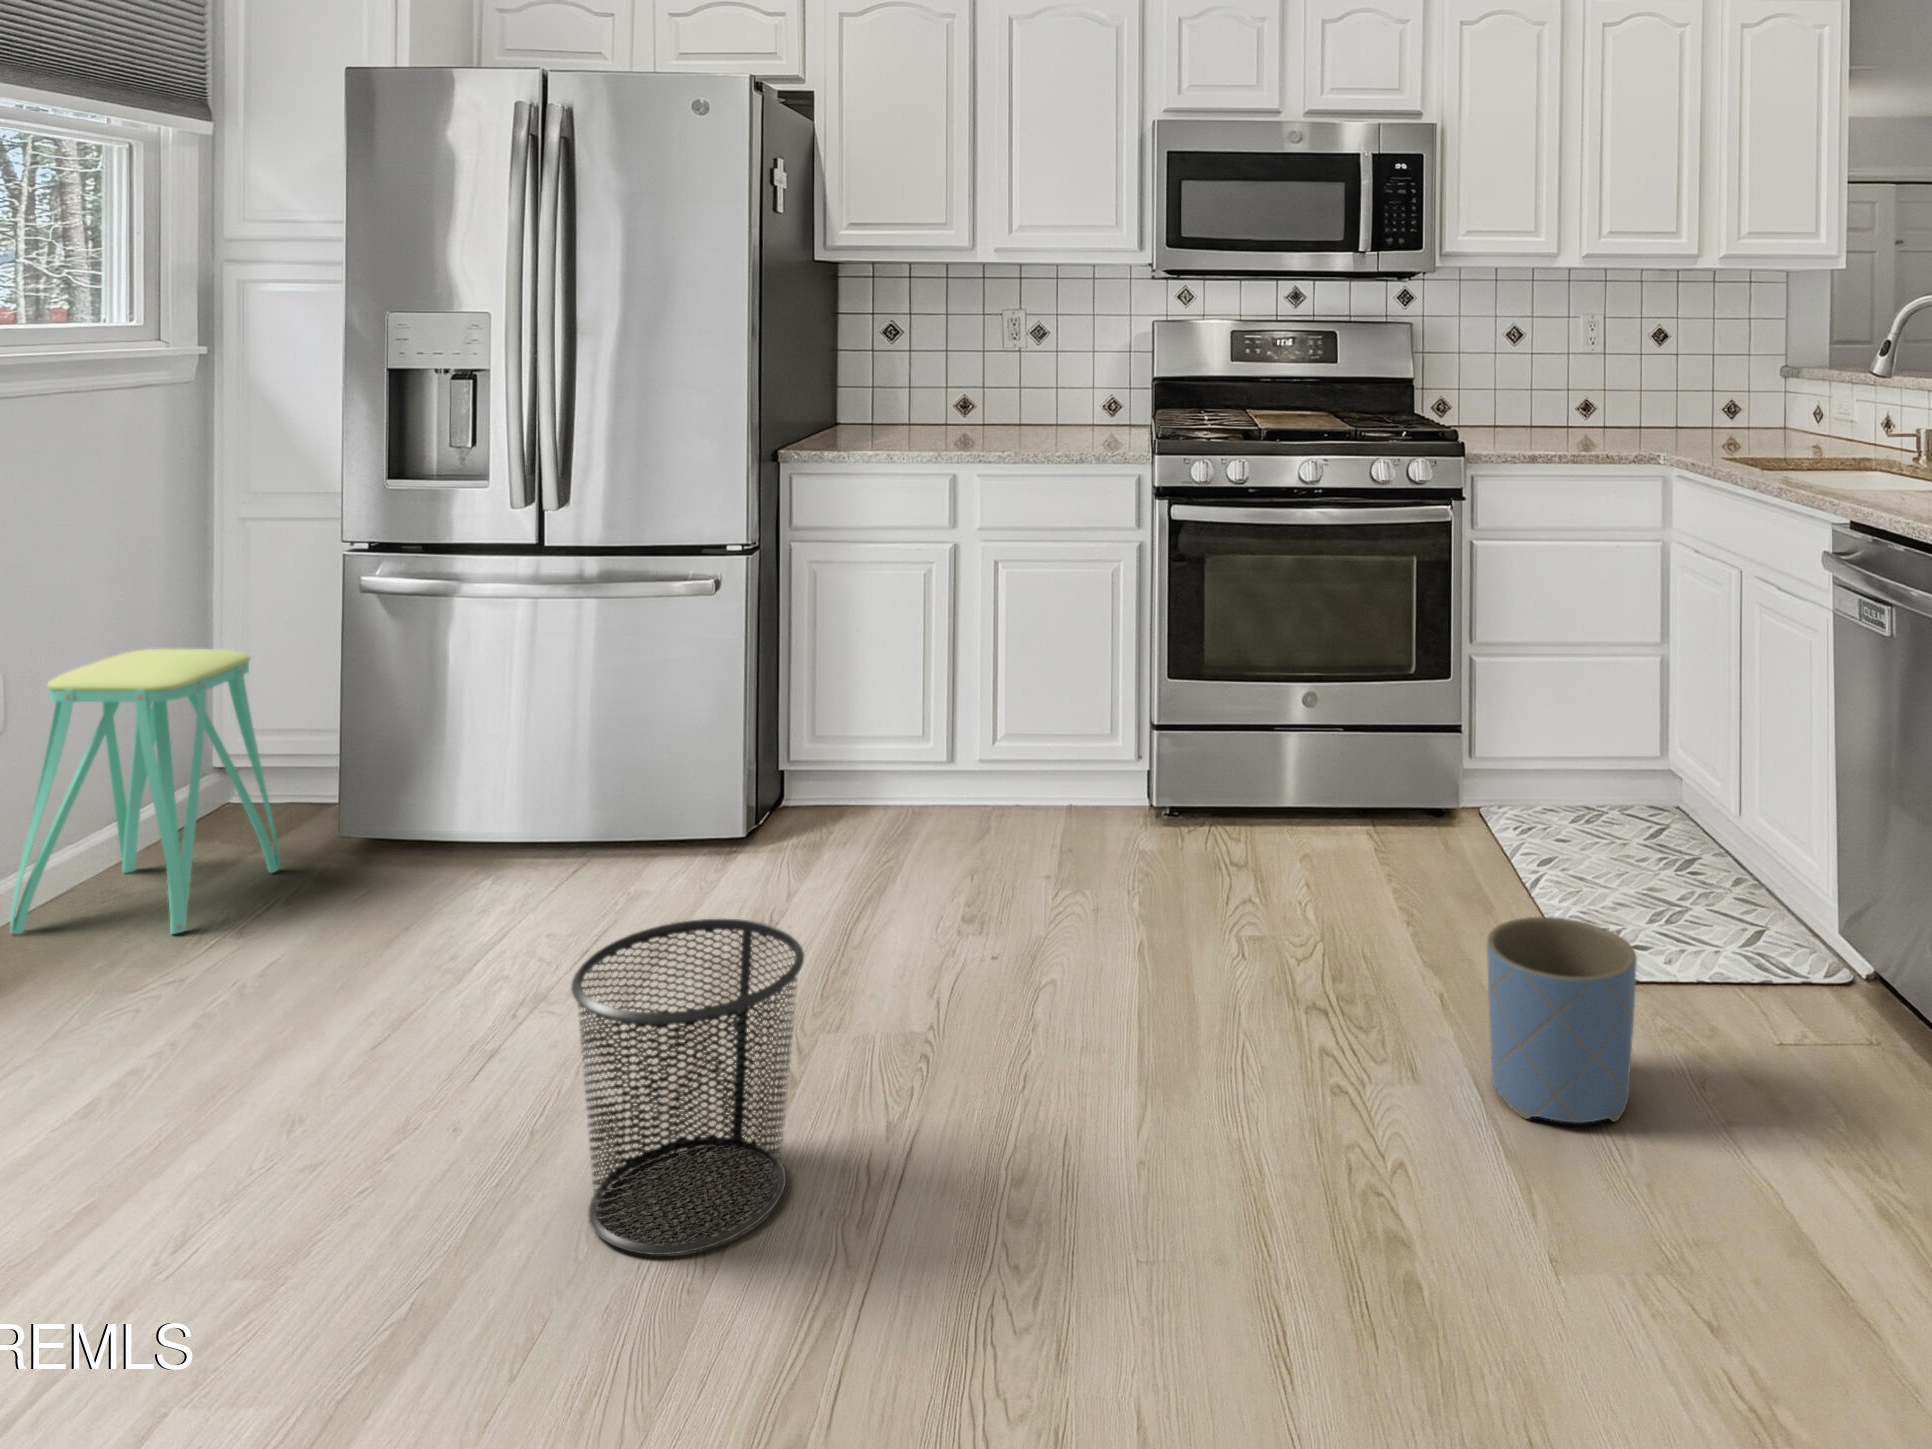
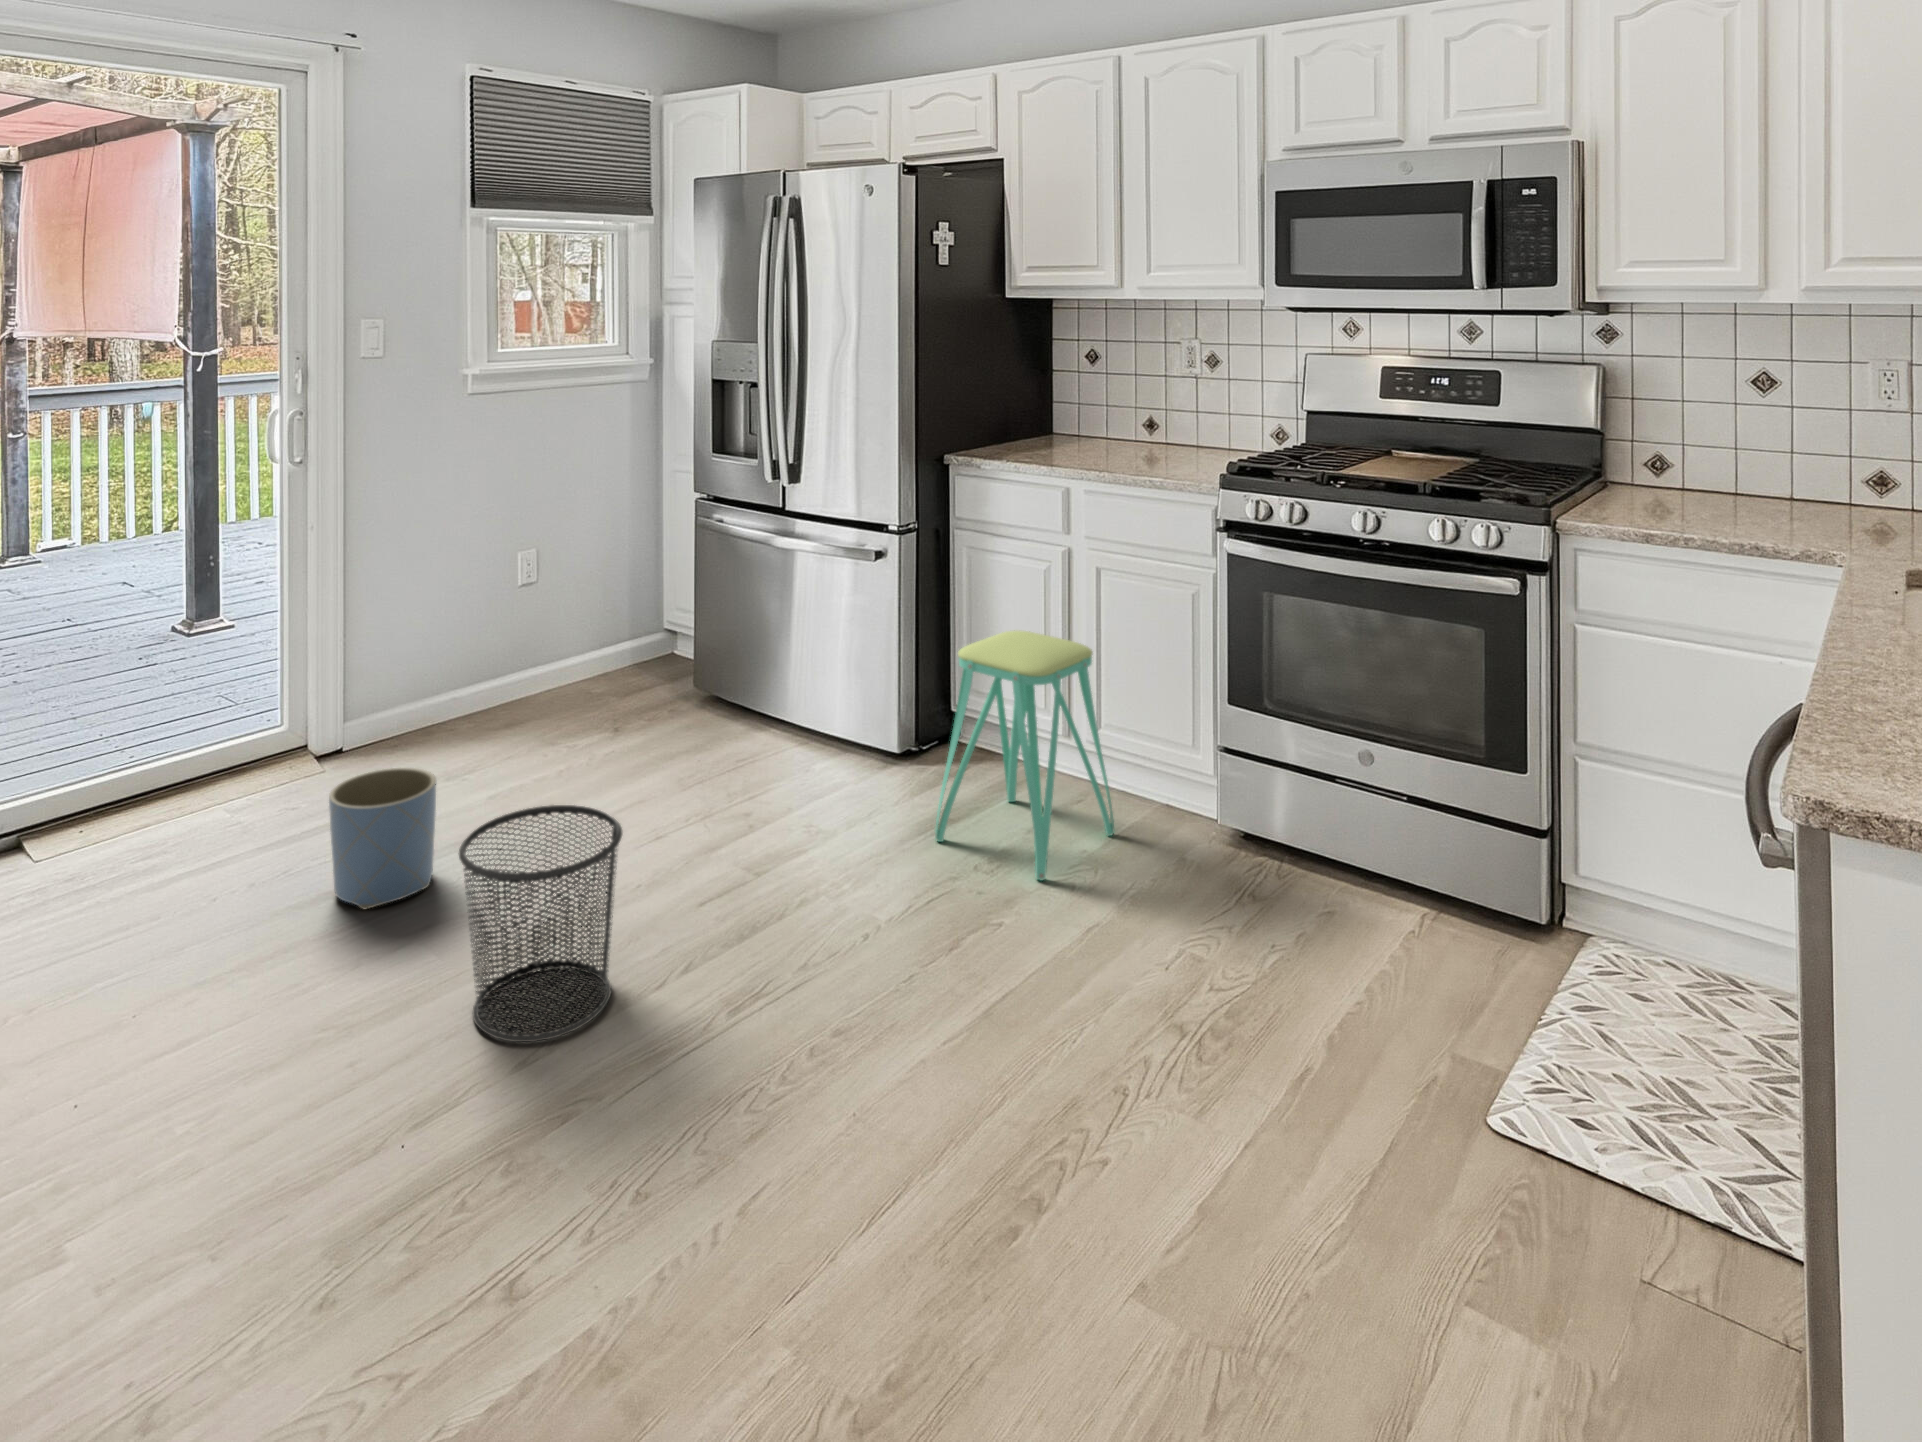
stool: present [10,649,280,934] -> present [935,630,1114,880]
planter: present [1487,917,1637,1123] -> present [329,768,436,909]

